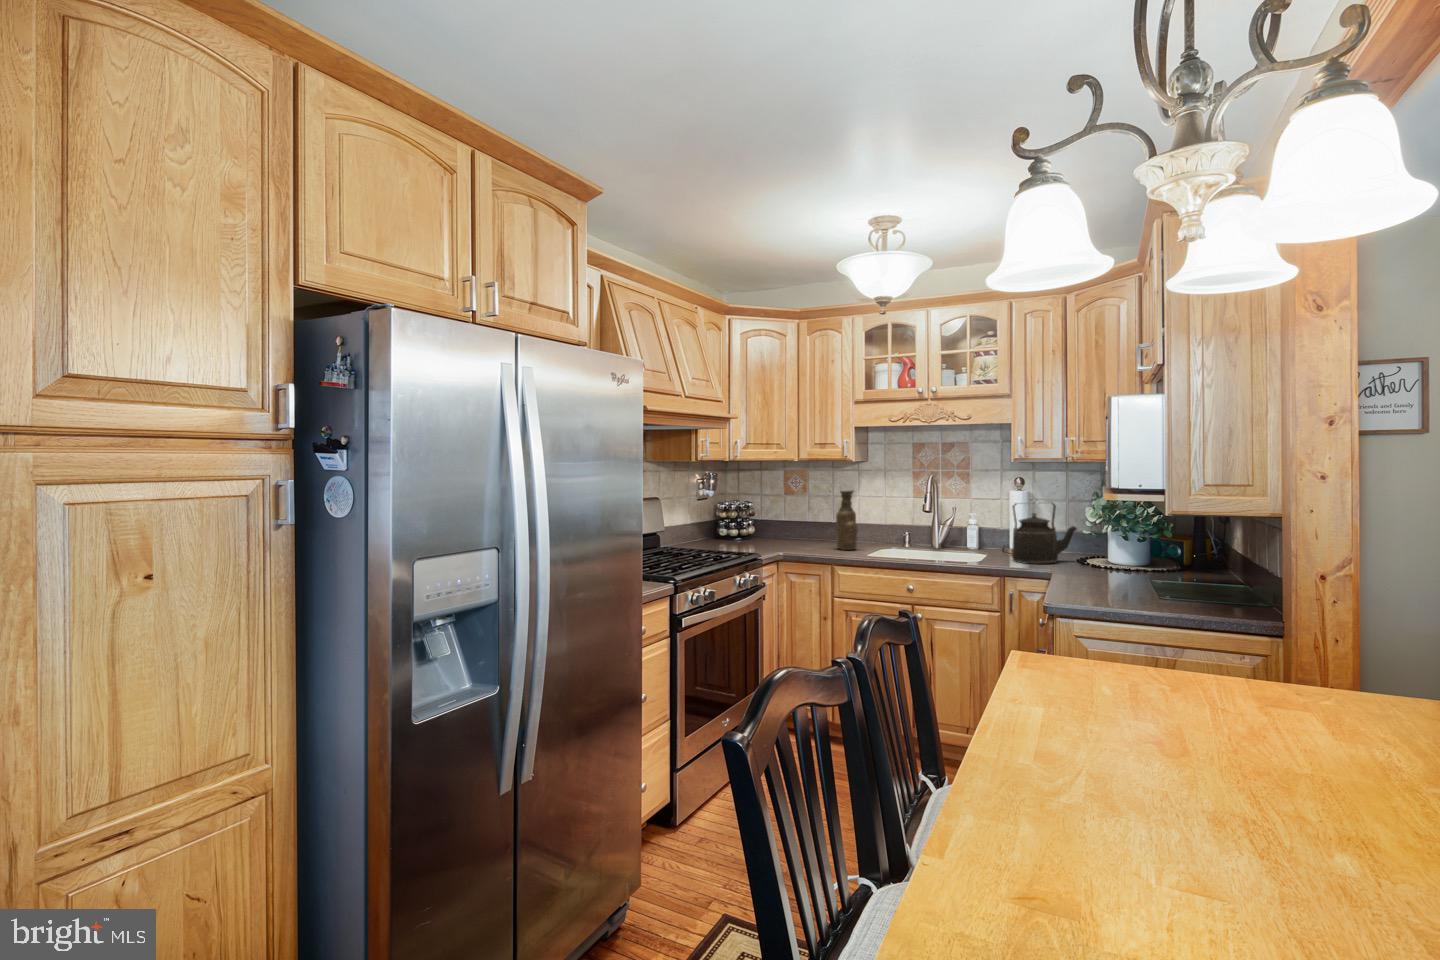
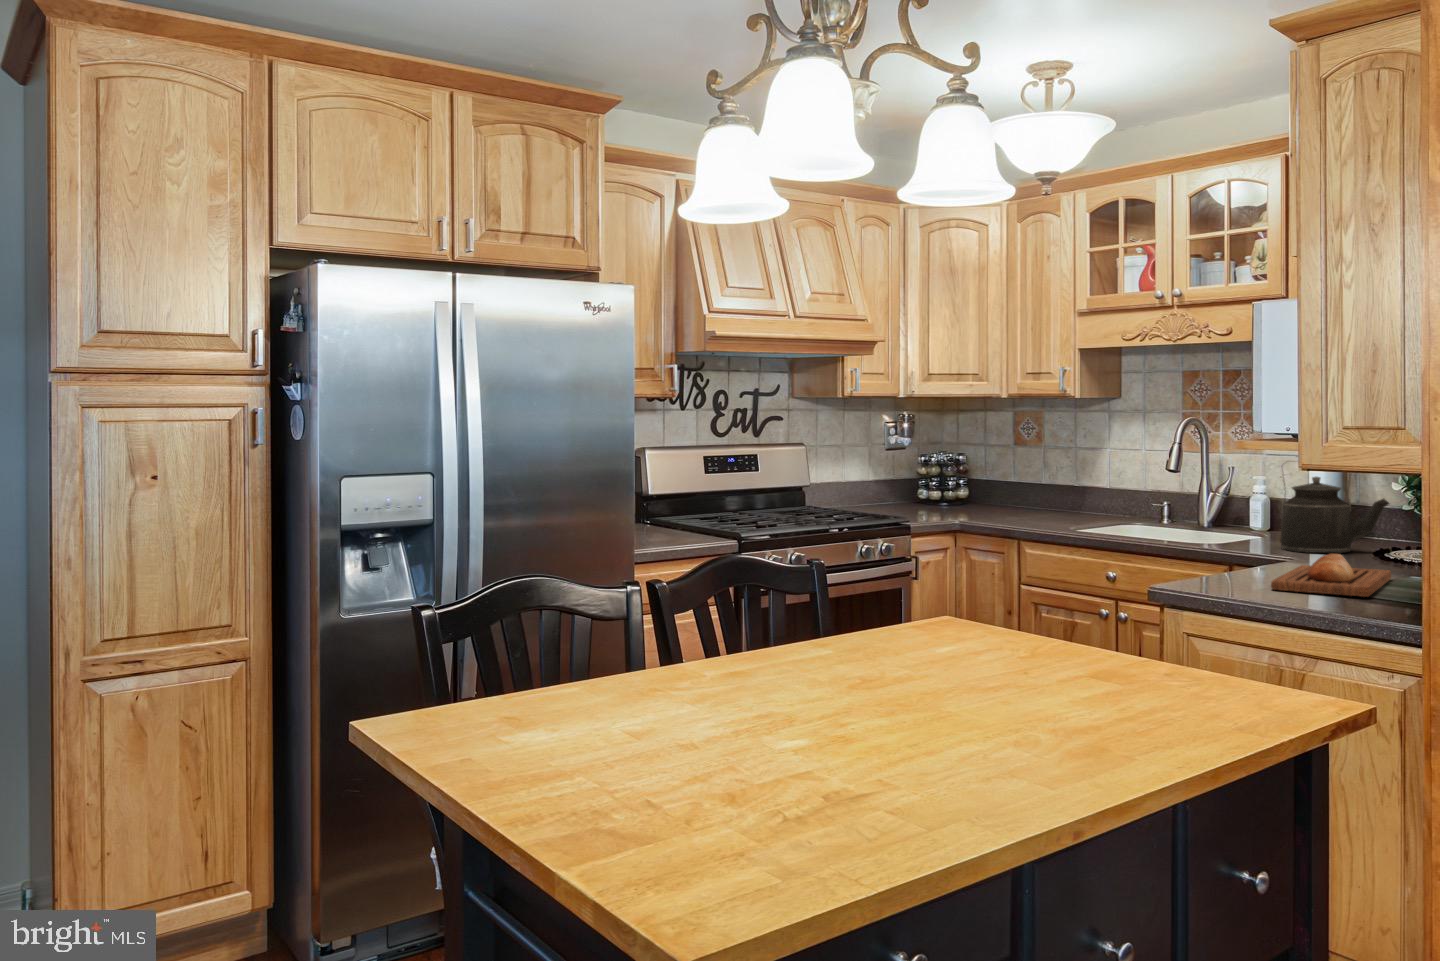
vase: present [835,490,858,550] -> none [1052,440,1081,523]
bread loaf: none [1071,567,1157,597] -> present [1271,554,1391,597]

